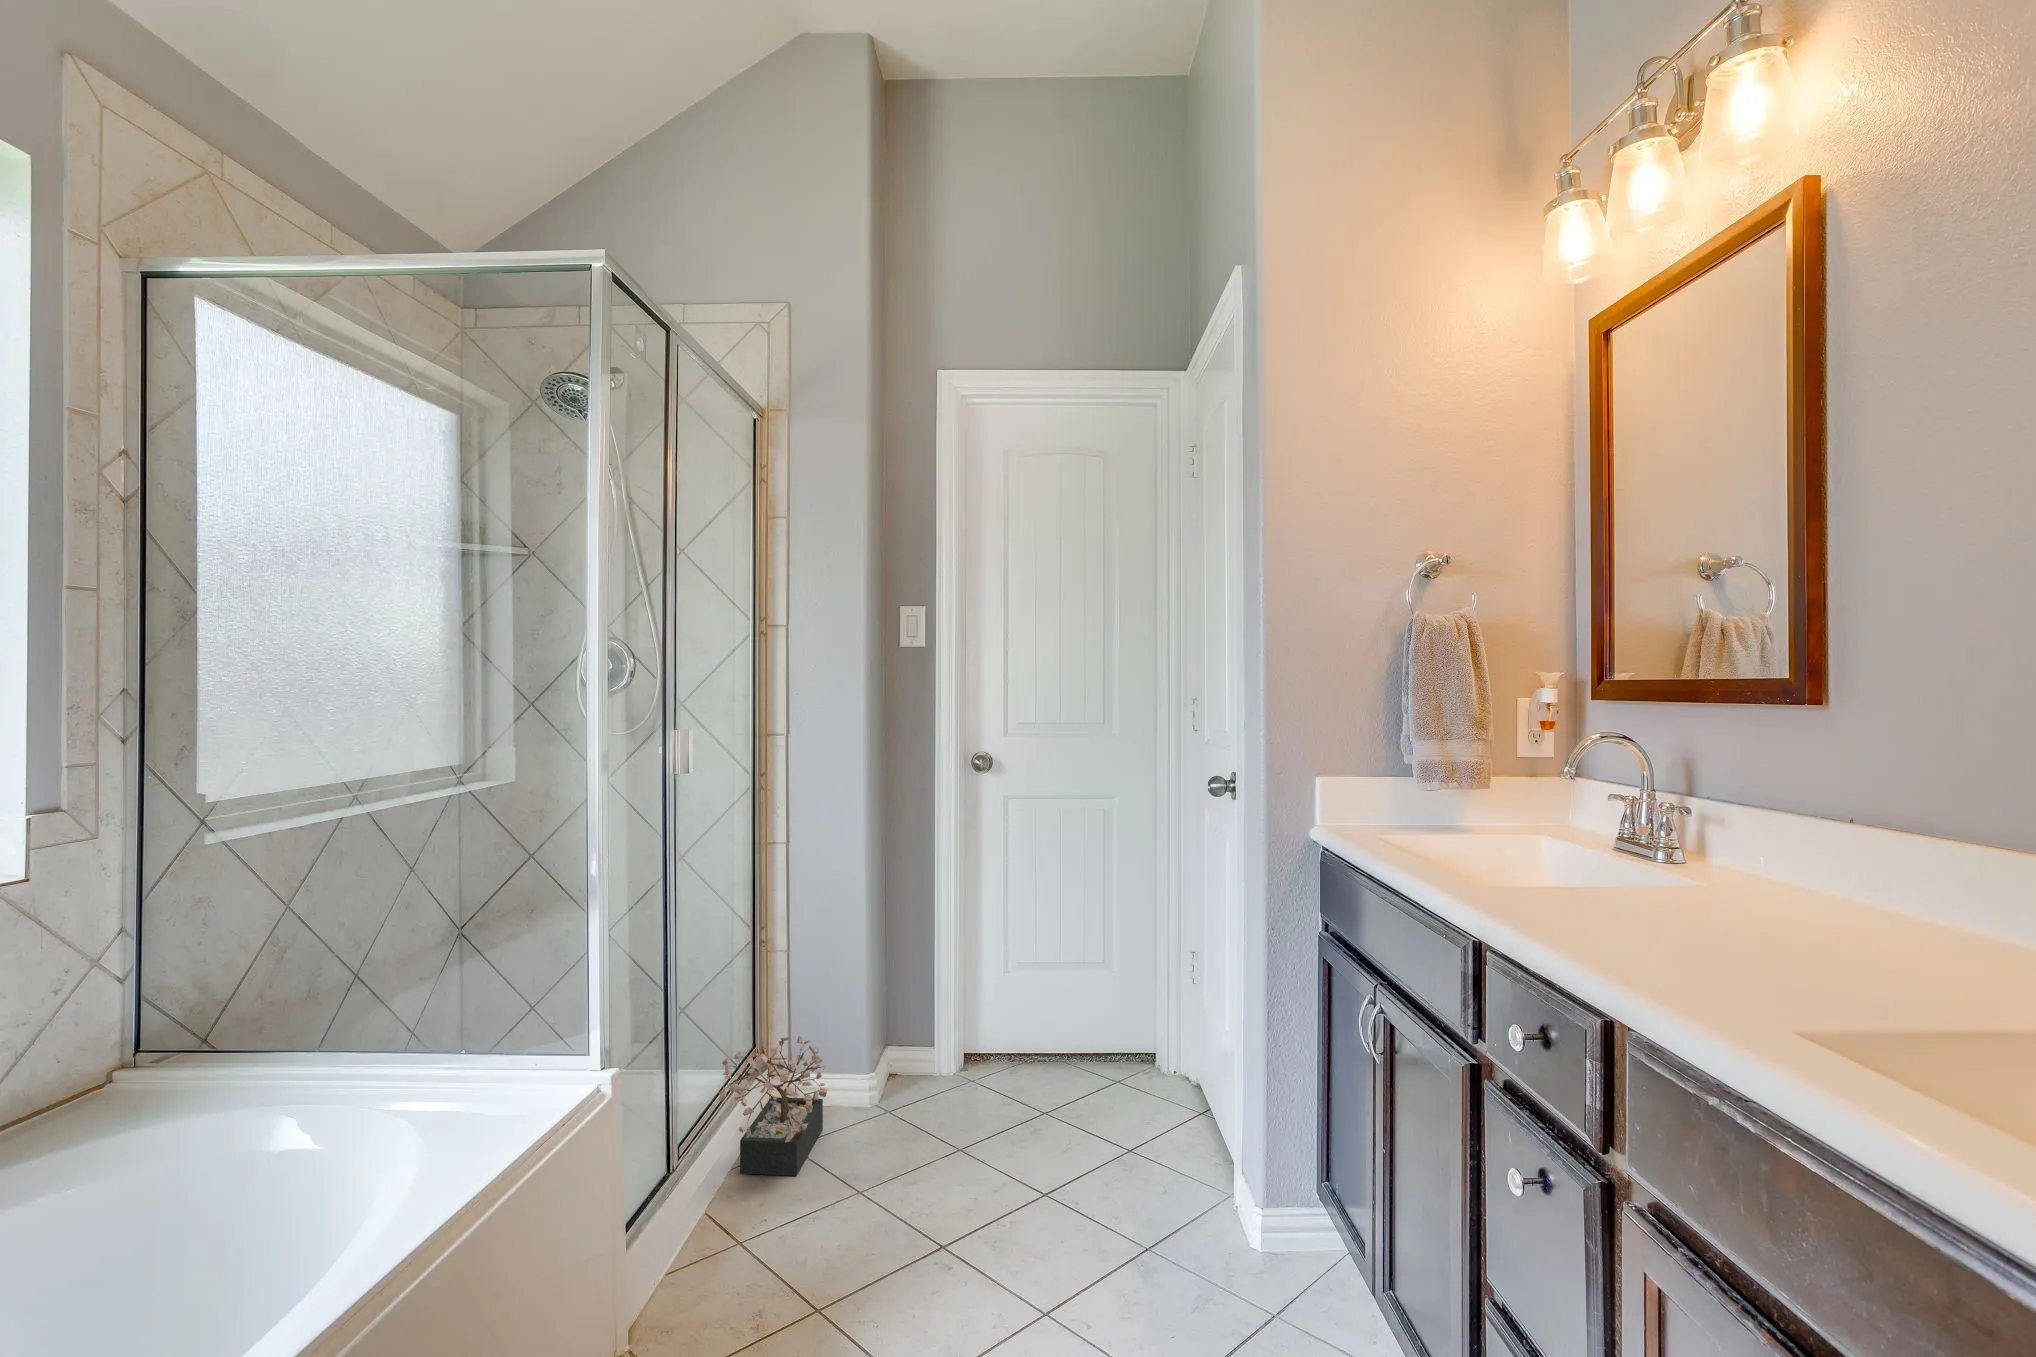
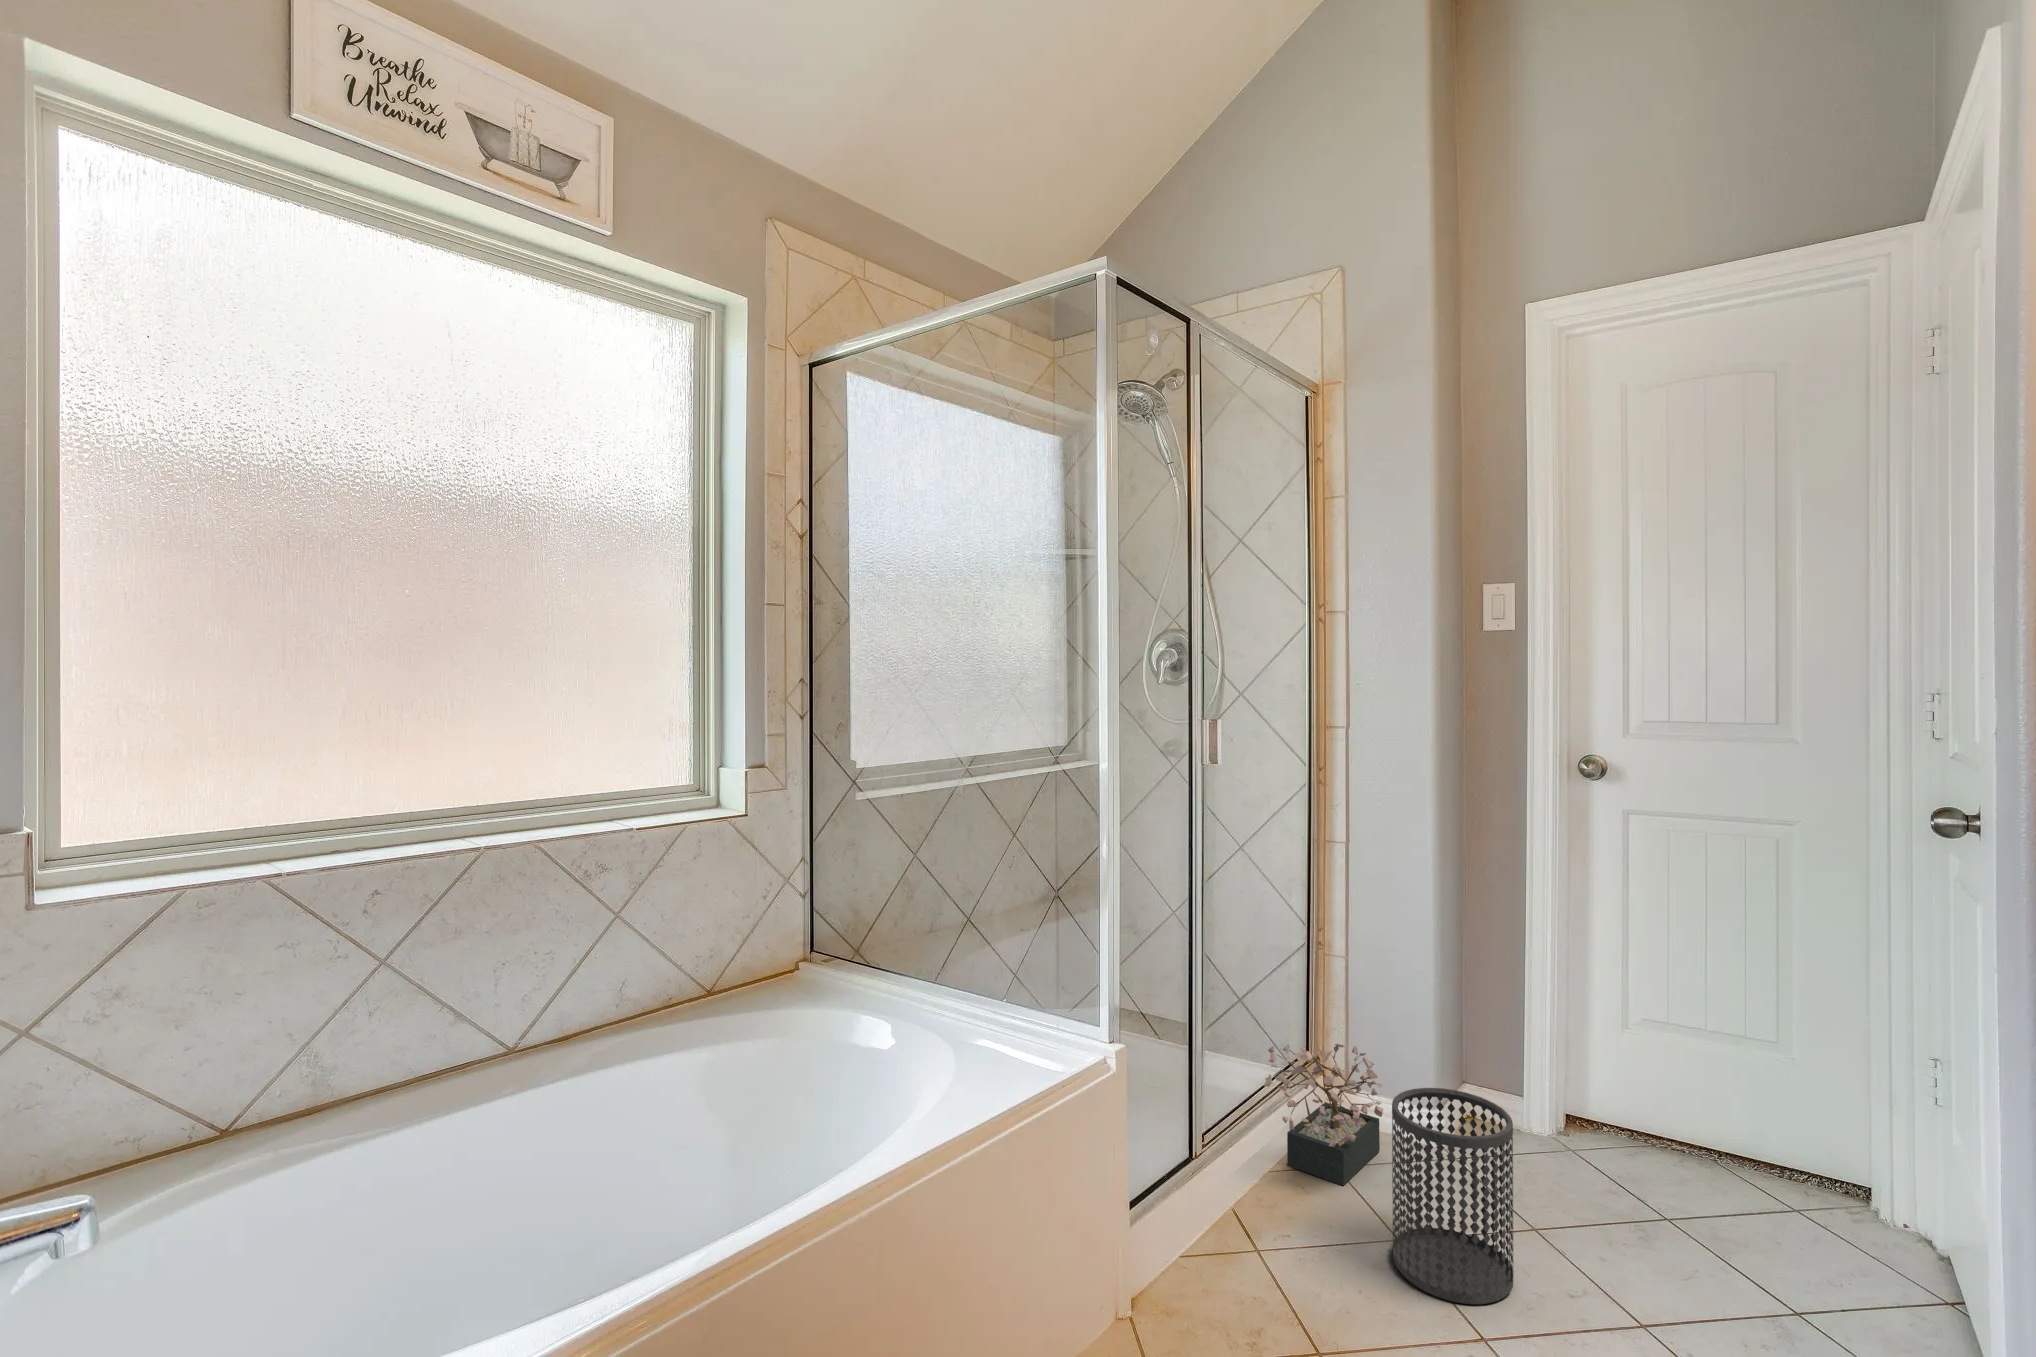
wastebasket: none [852,1058,953,1255] -> present [1392,1088,1513,1304]

